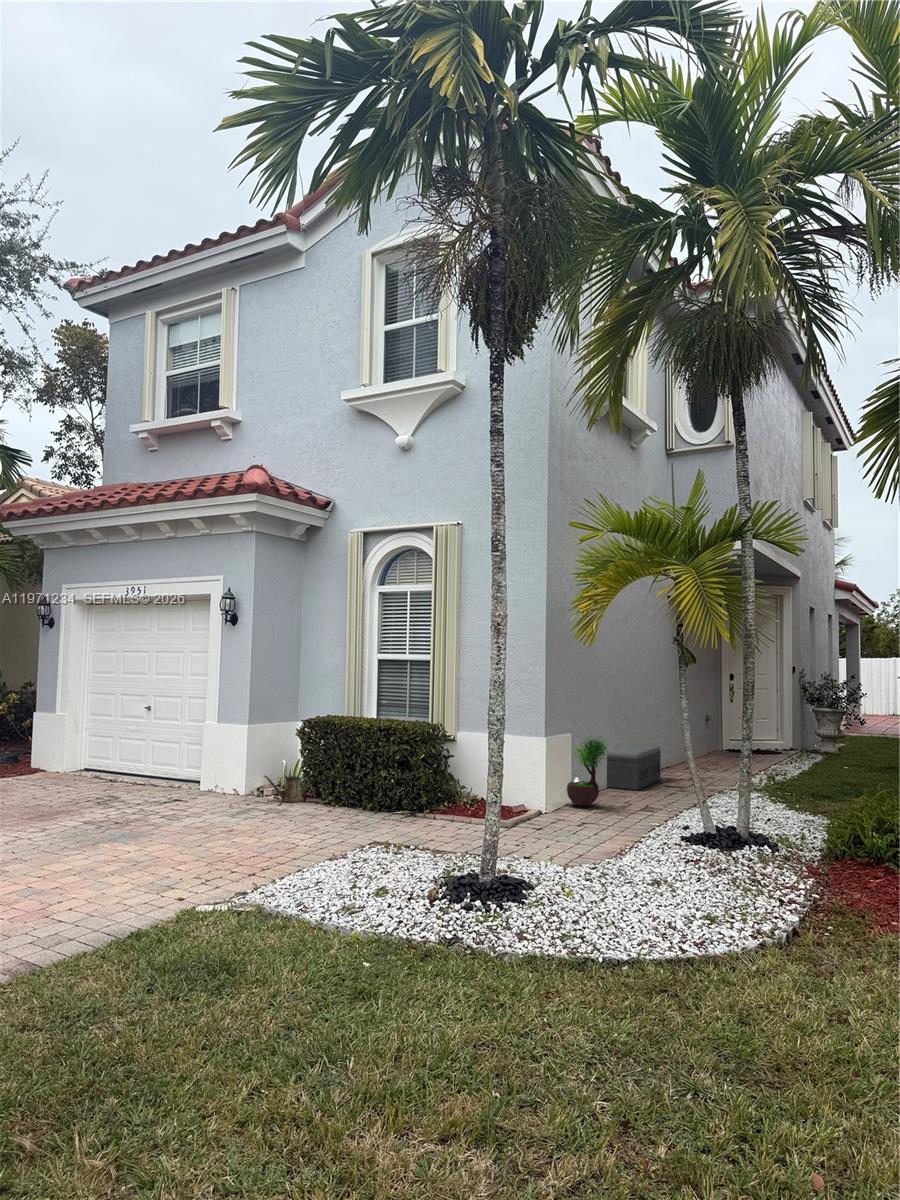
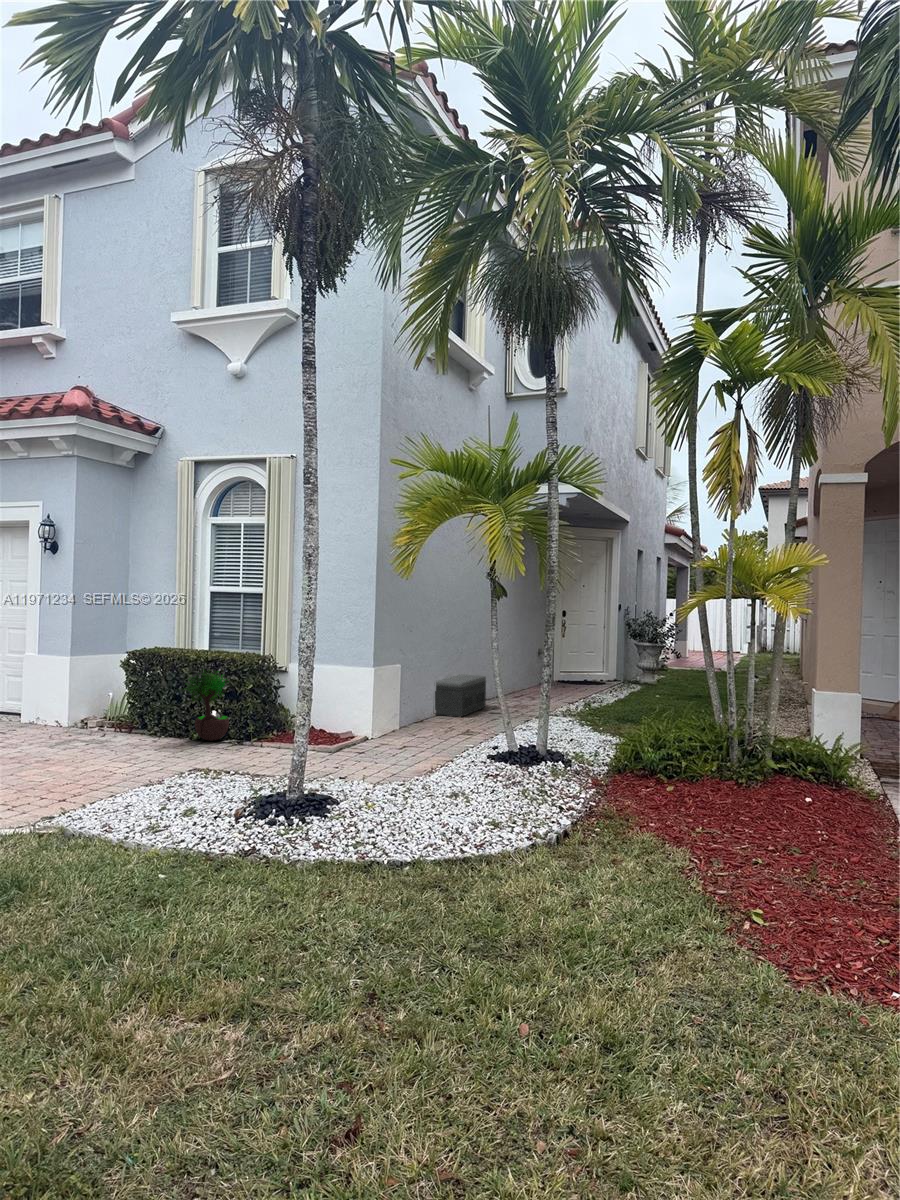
potted tree: present [567,737,607,806] -> present [185,670,229,741]
watering can: present [264,775,308,802] -> none [87,705,135,731]

